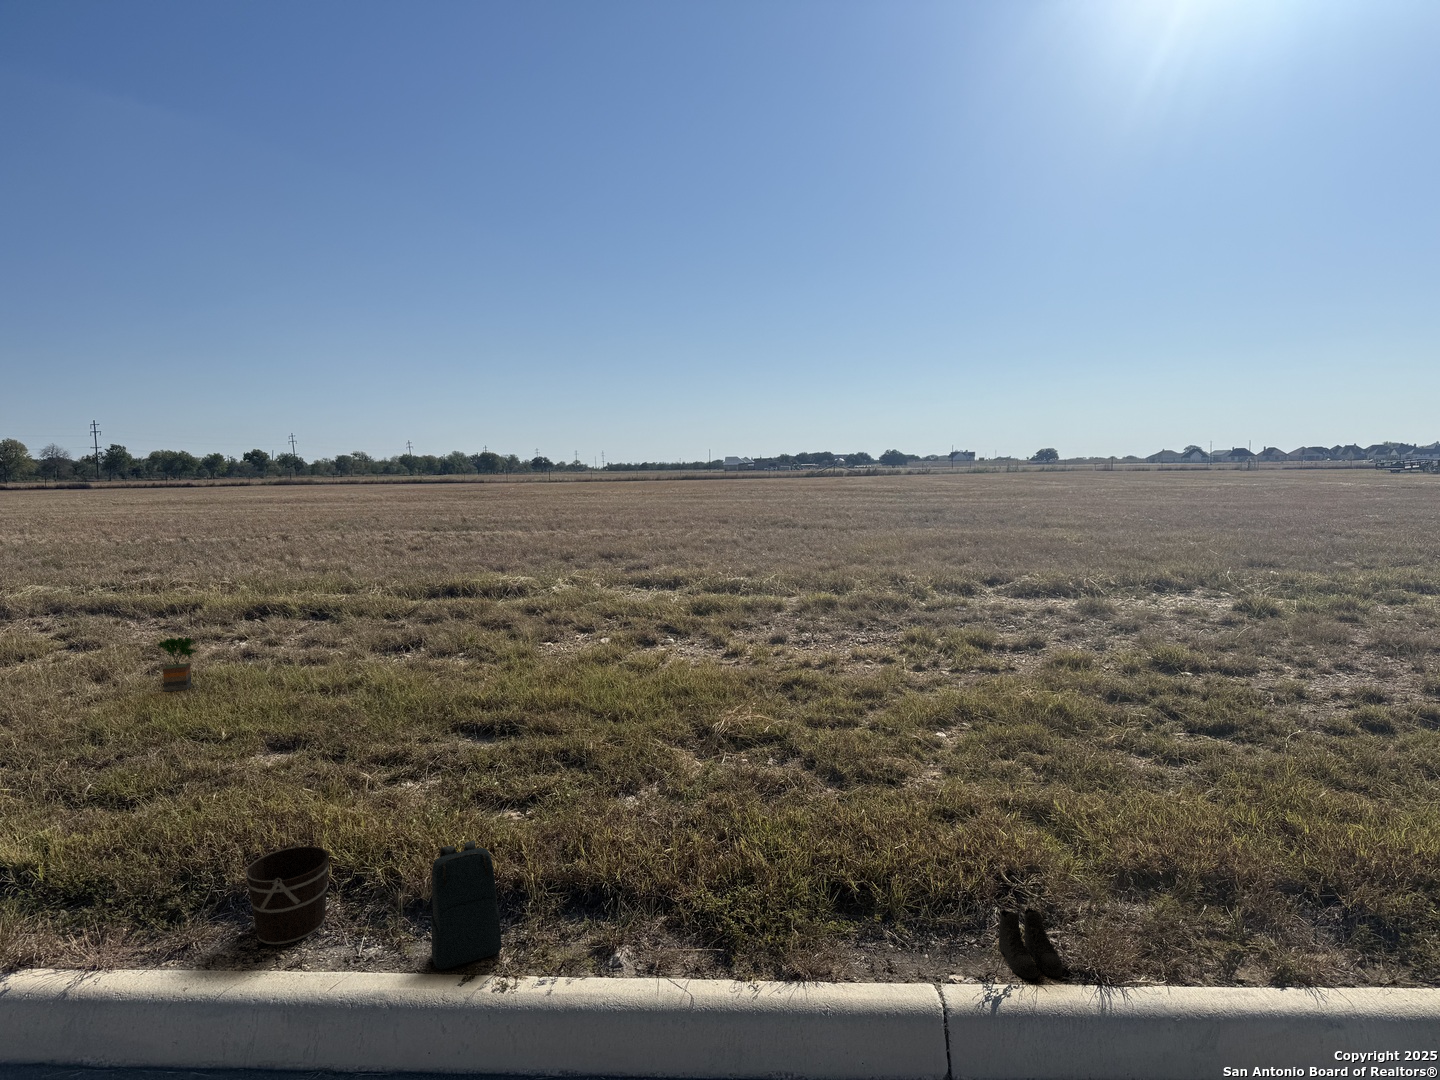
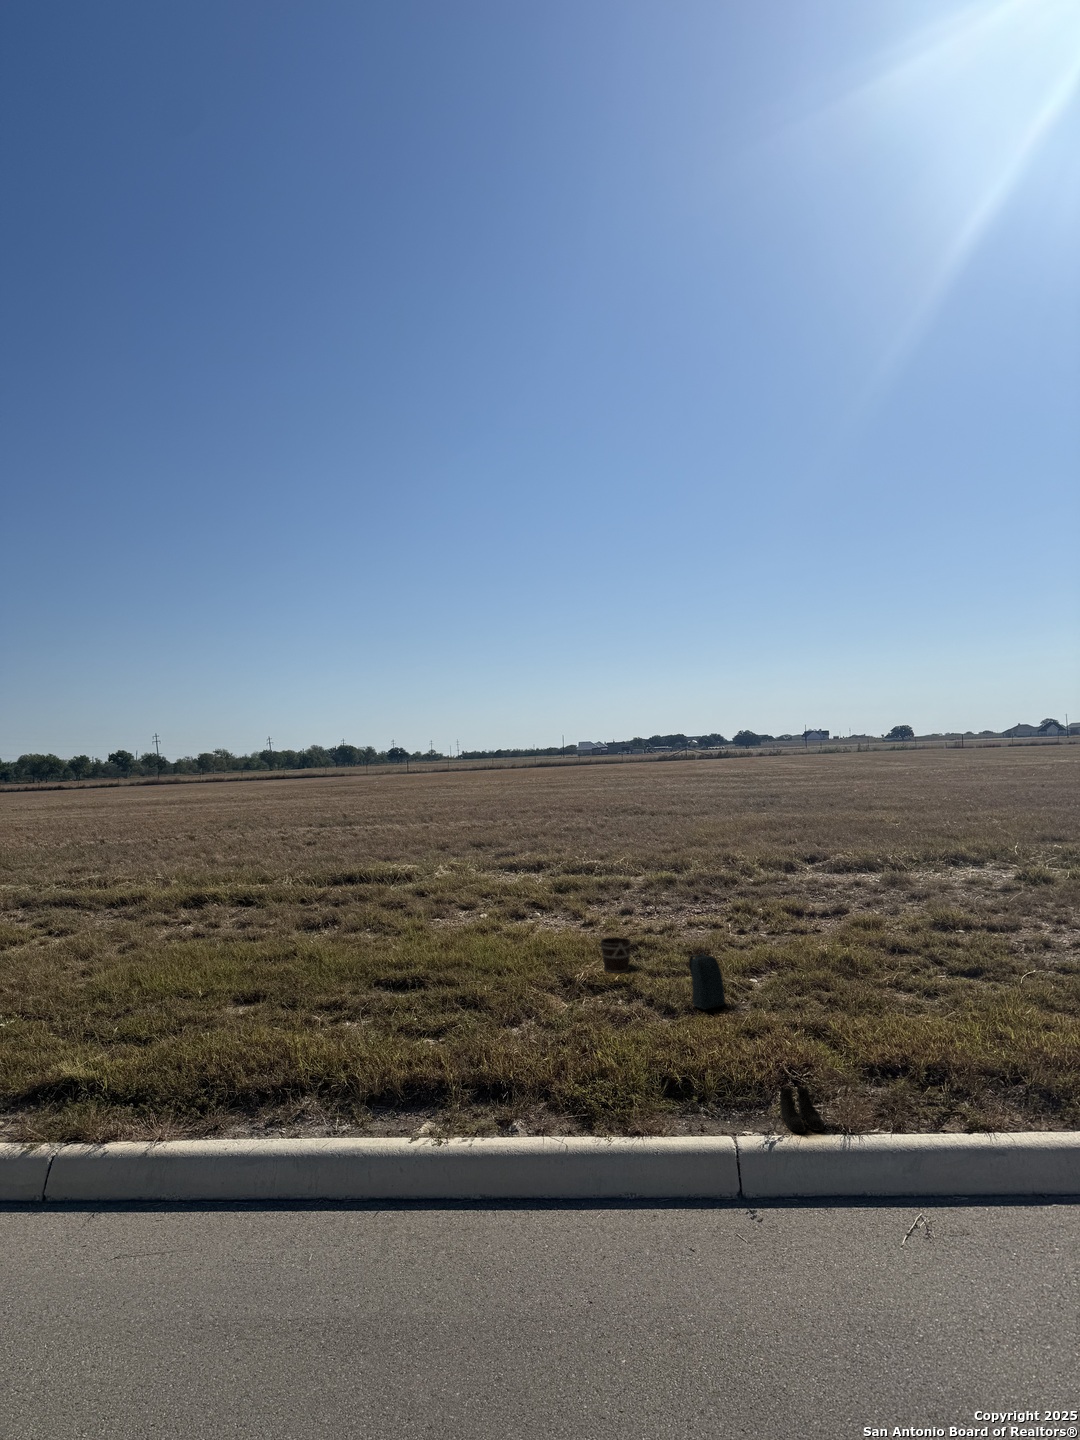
potted tree: present [157,637,197,692] -> none [138,919,169,964]
backpack: present [431,840,502,970] -> present [689,953,725,1009]
bucket: present [244,843,329,944] -> present [601,937,631,972]

